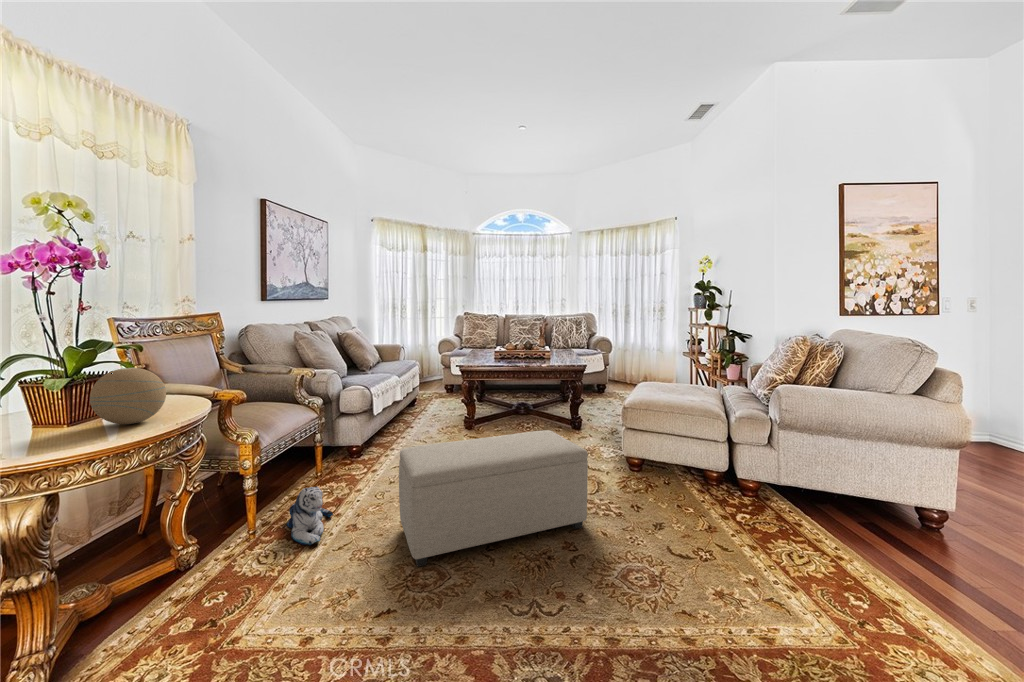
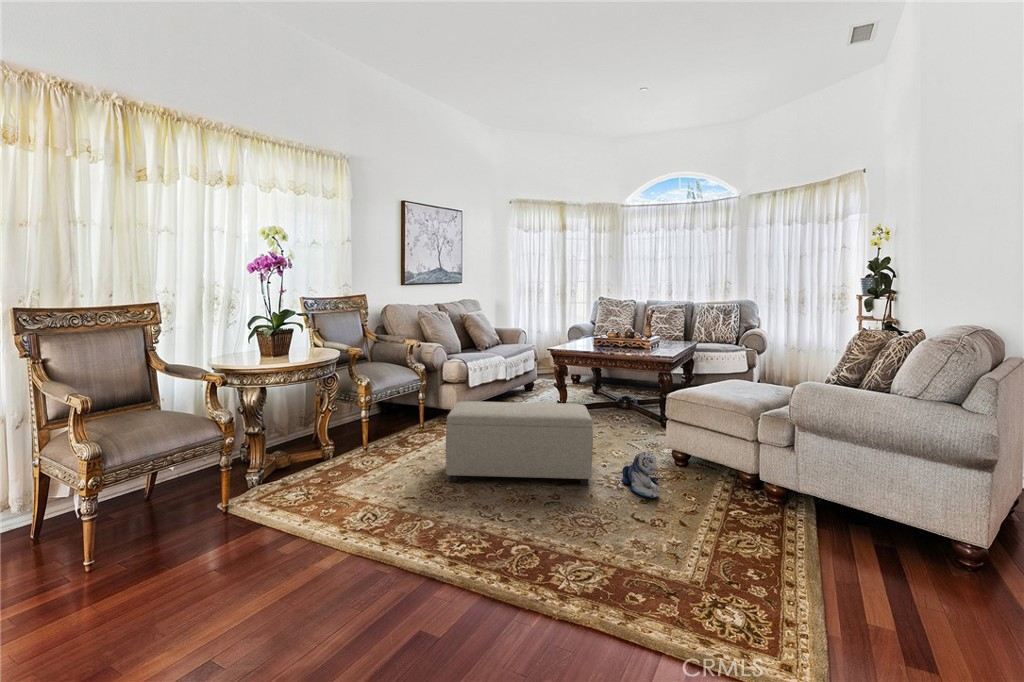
decorative orb: present [90,368,166,424] -> none [279,329,314,361]
plush toy: present [286,487,333,545] -> present [622,452,659,498]

